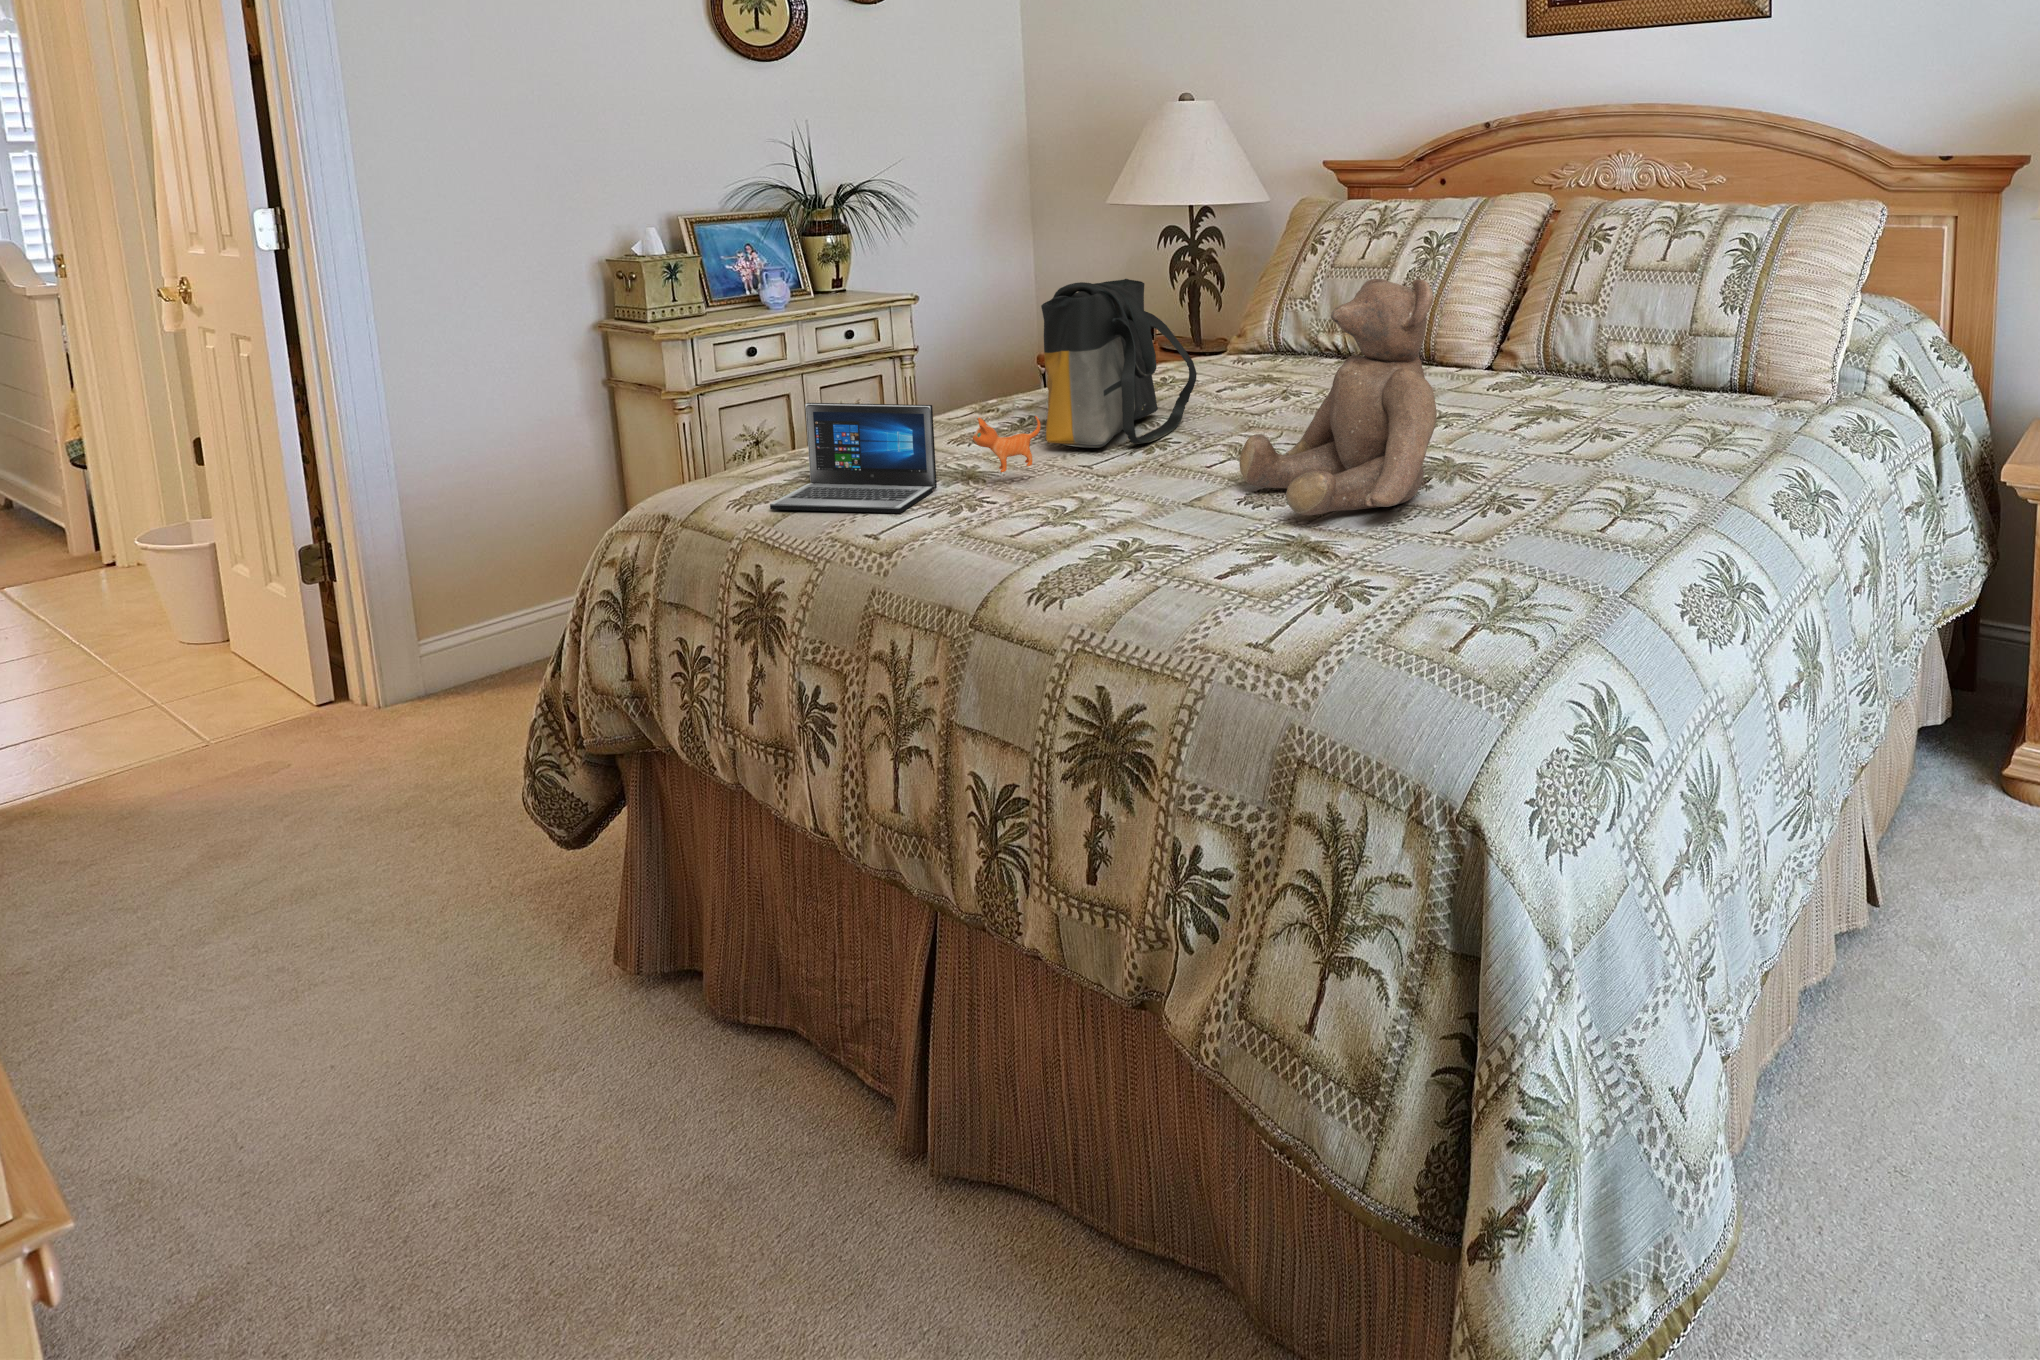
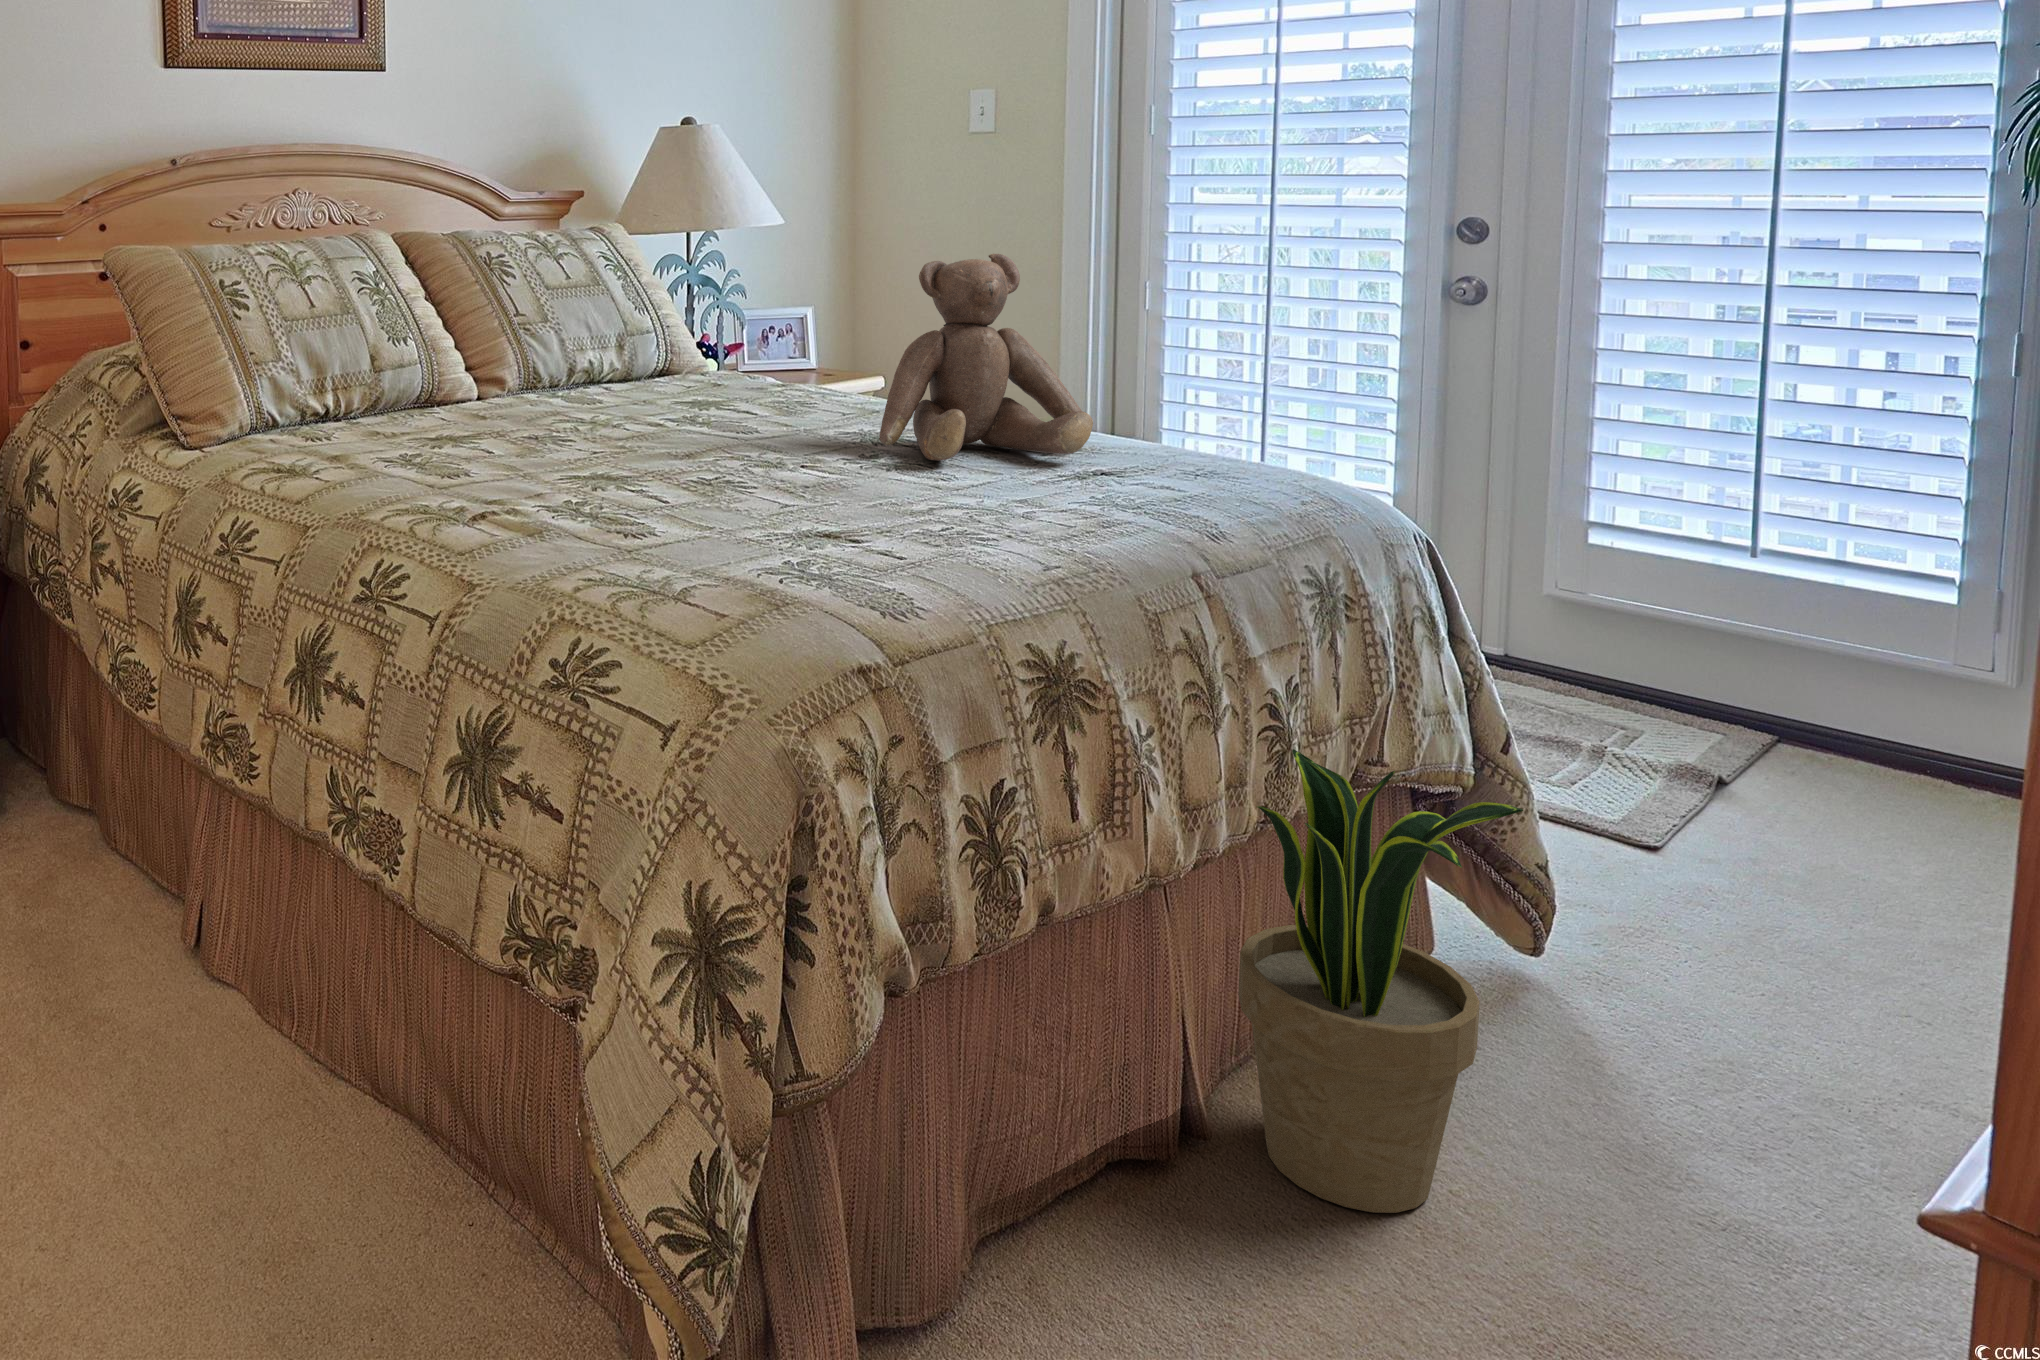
tote bag: present [1041,279,1197,448] -> none [524,308,744,494]
laptop: present [770,403,1041,513] -> none [831,431,974,587]
potted plant: none [666,789,940,1213] -> present [1238,749,1523,1213]

